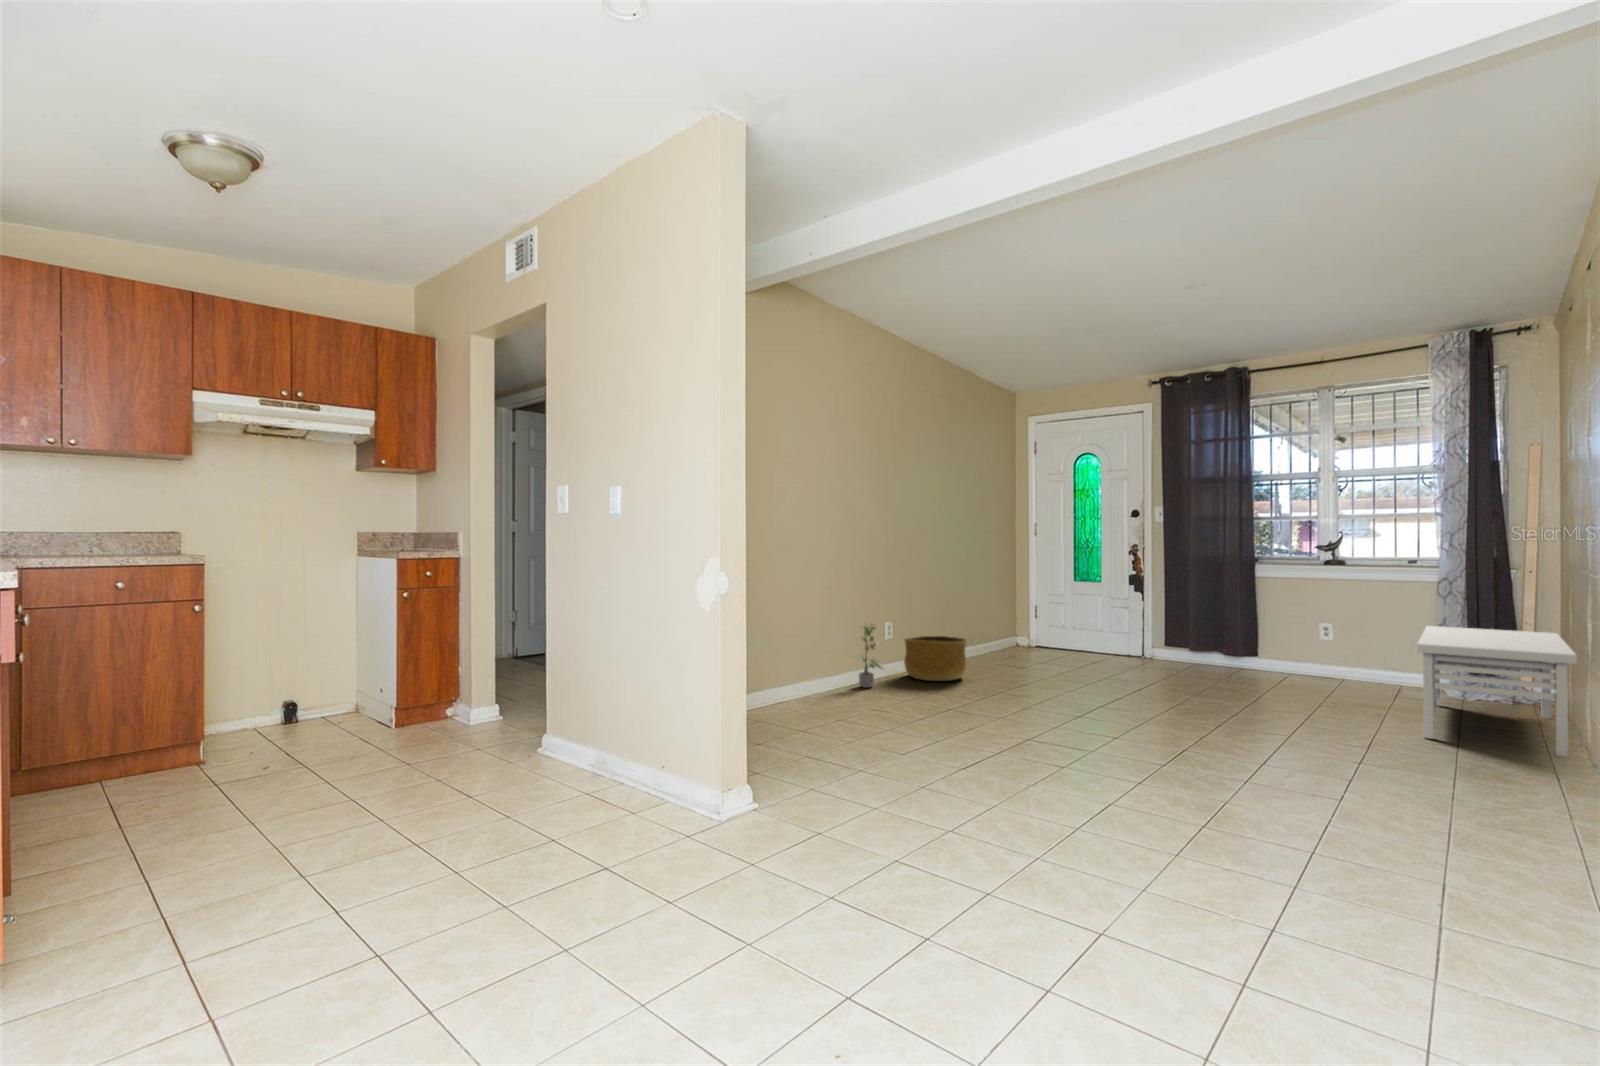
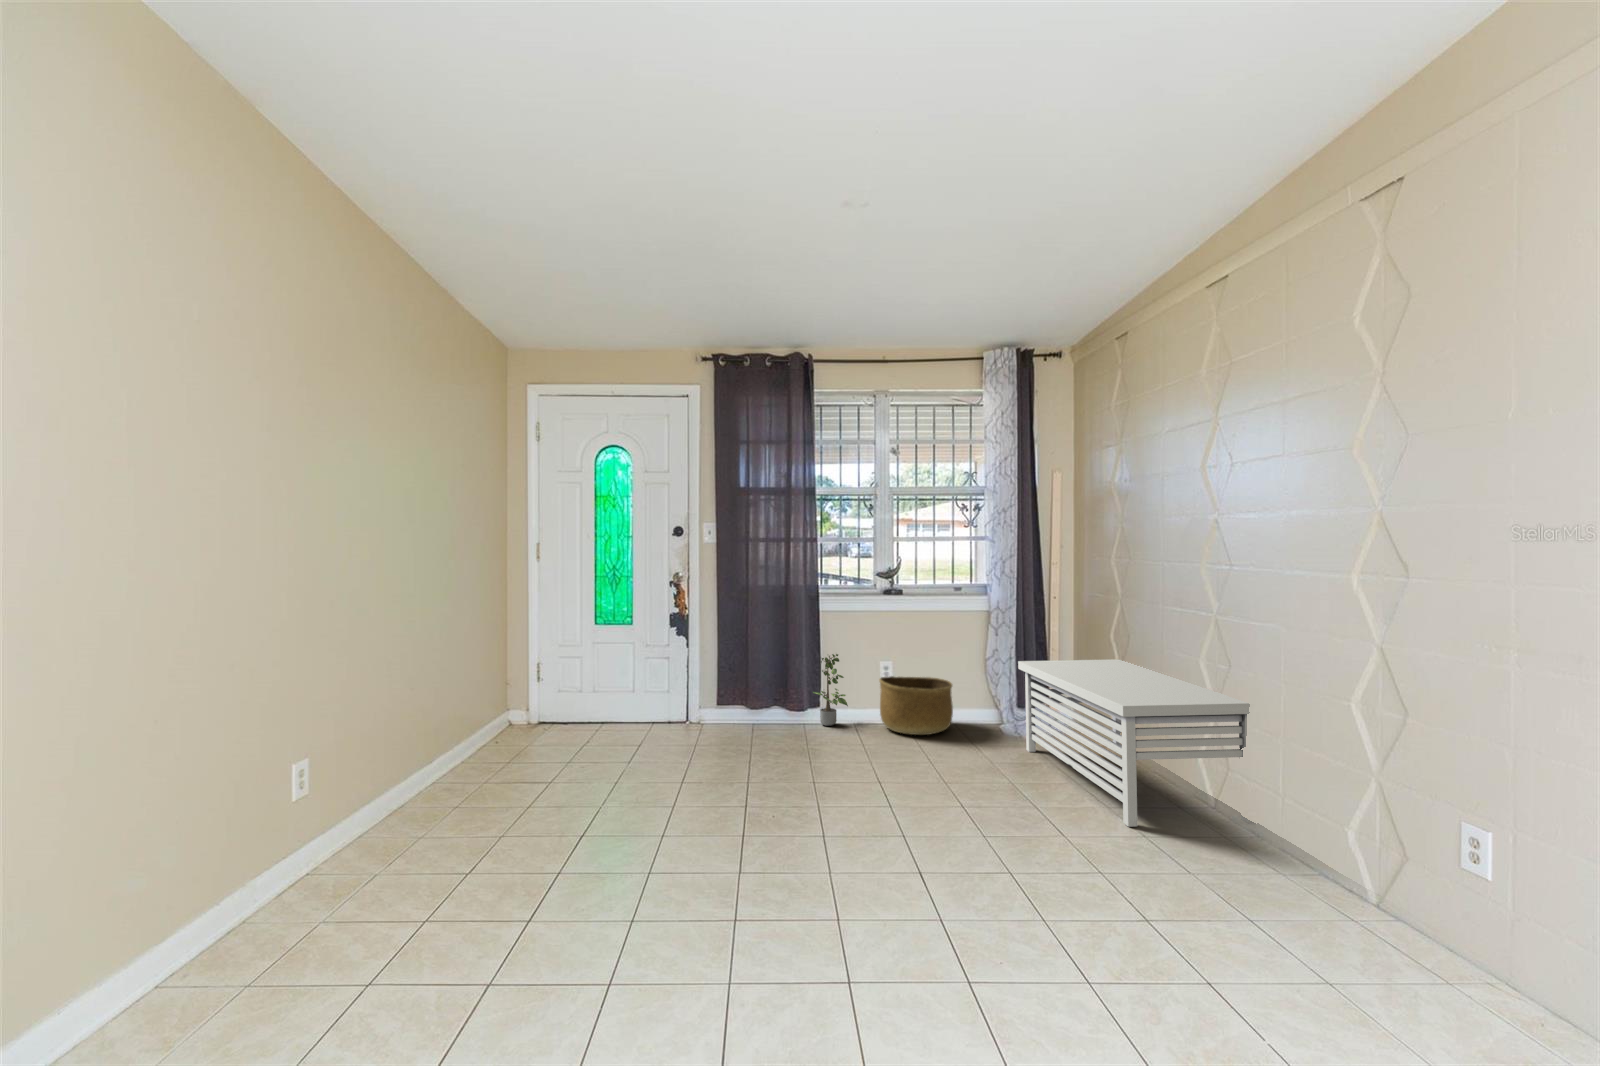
potted plant: present [859,624,883,688] -> present [813,654,848,726]
basket: present [904,636,967,681] -> present [879,676,953,735]

